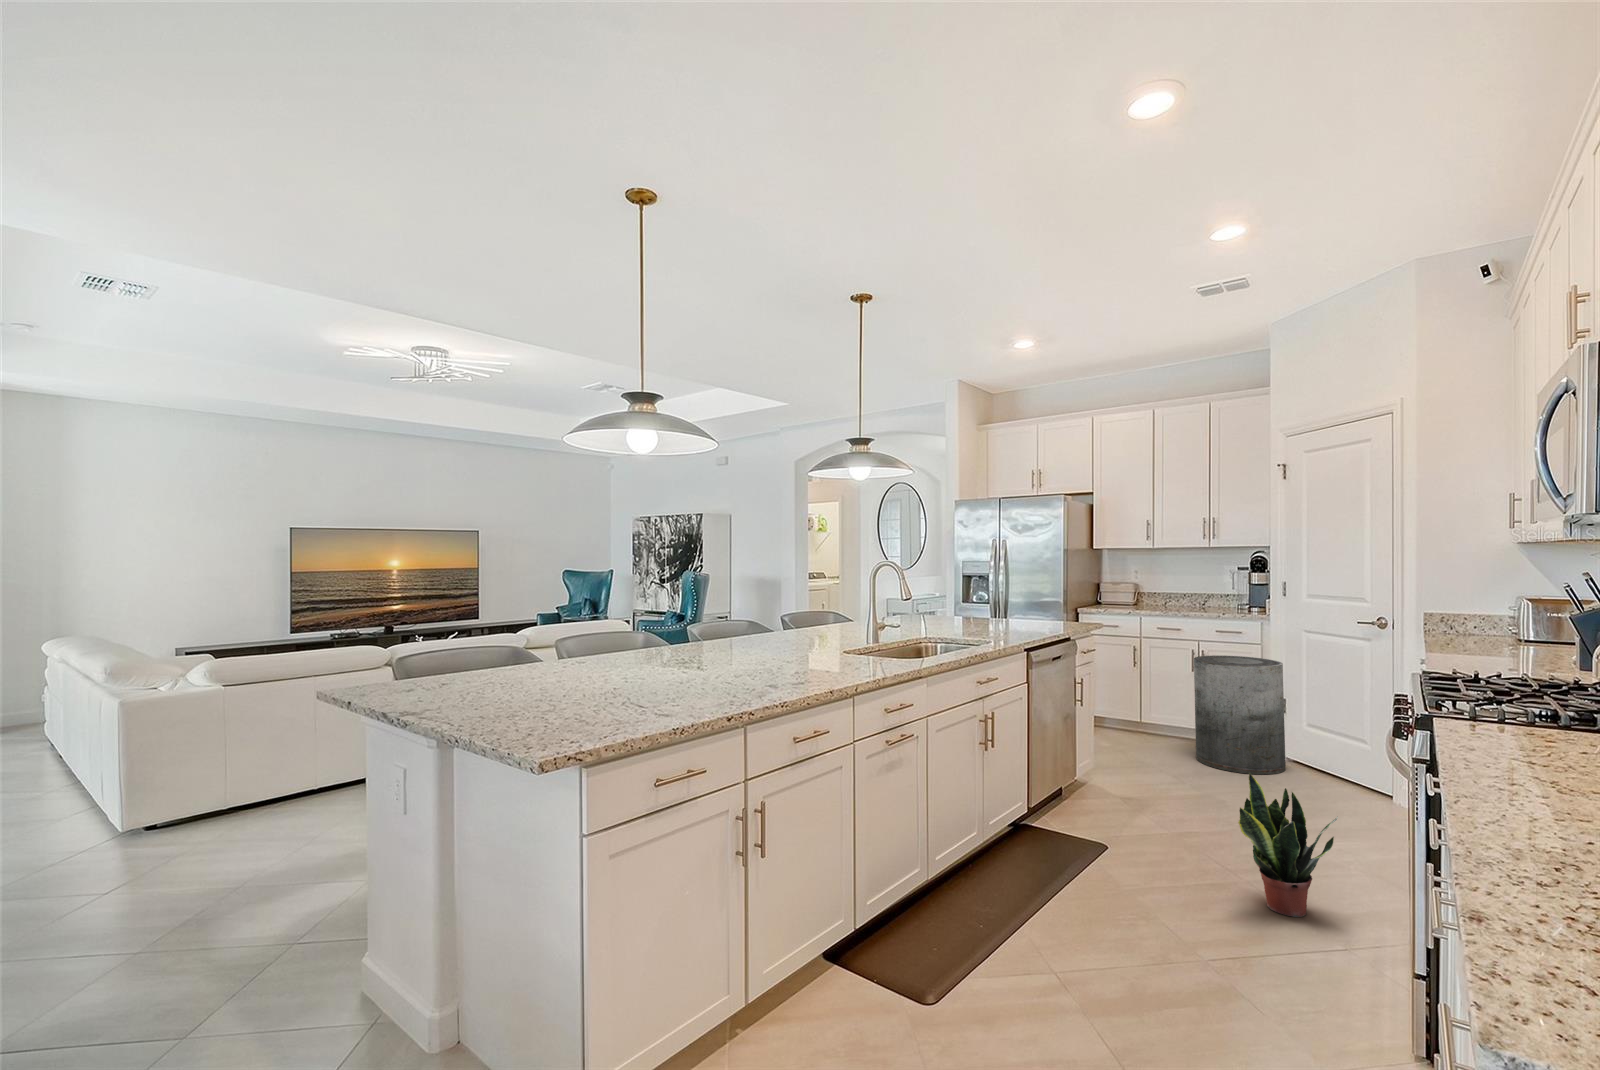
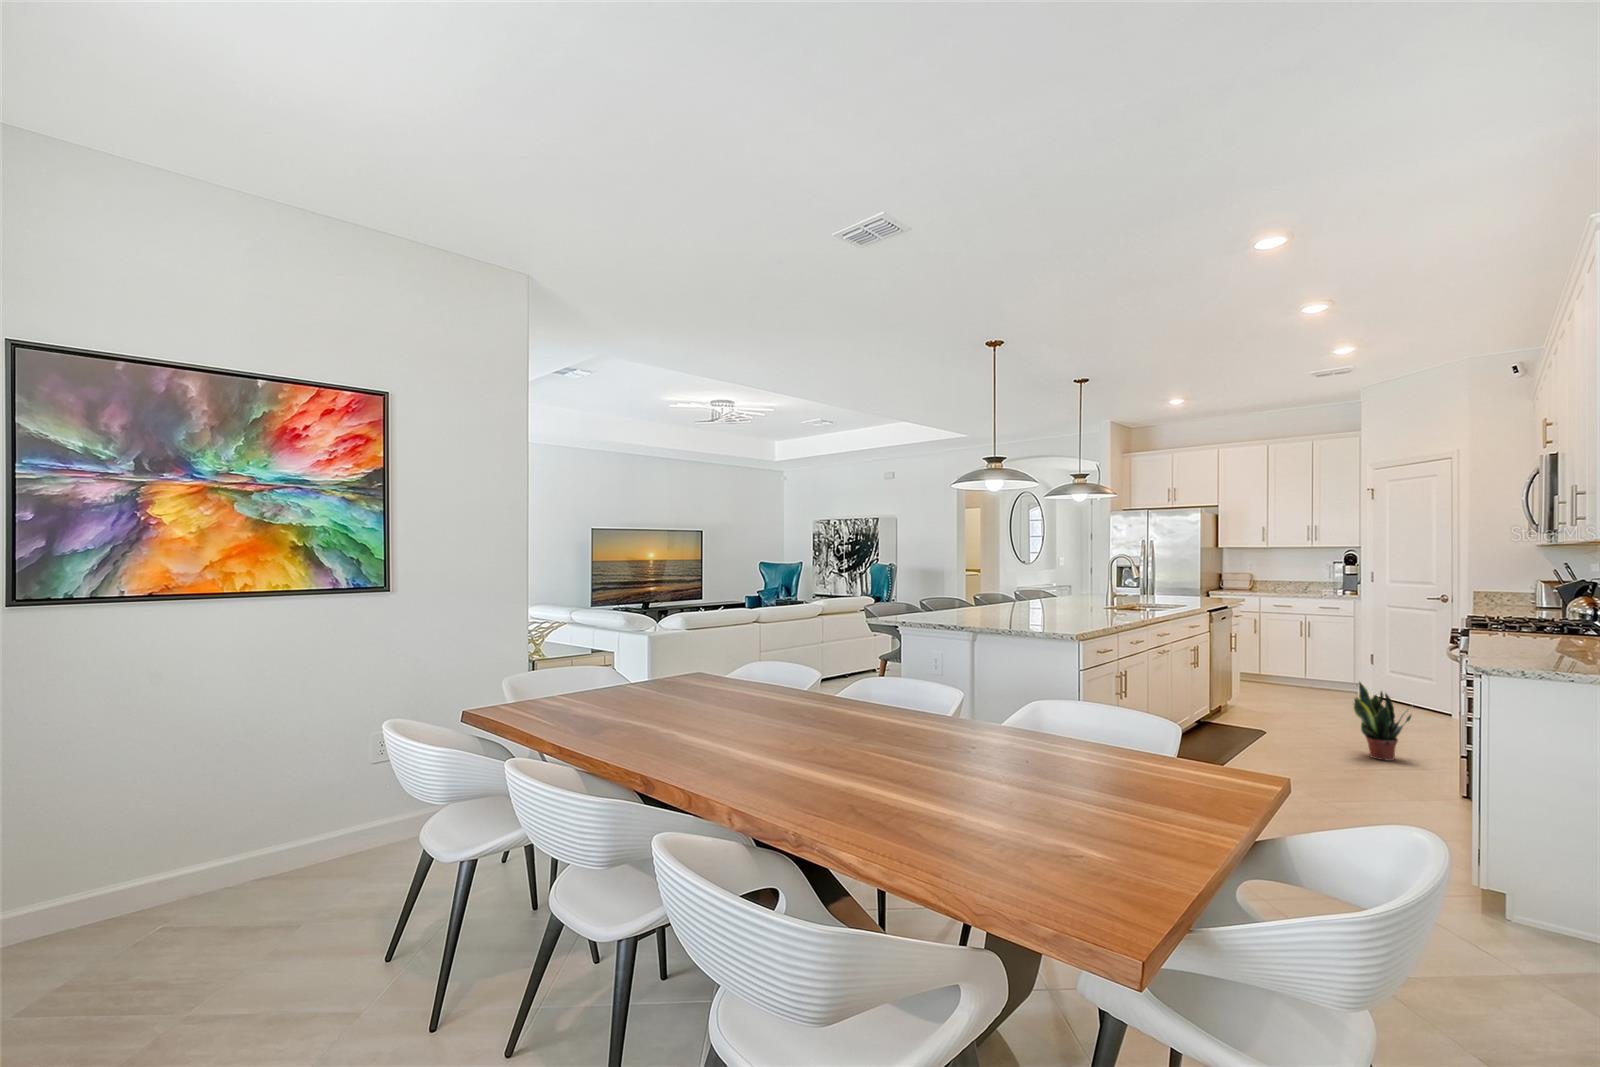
trash can: present [1194,655,1286,774] -> none [1305,625,1374,705]

